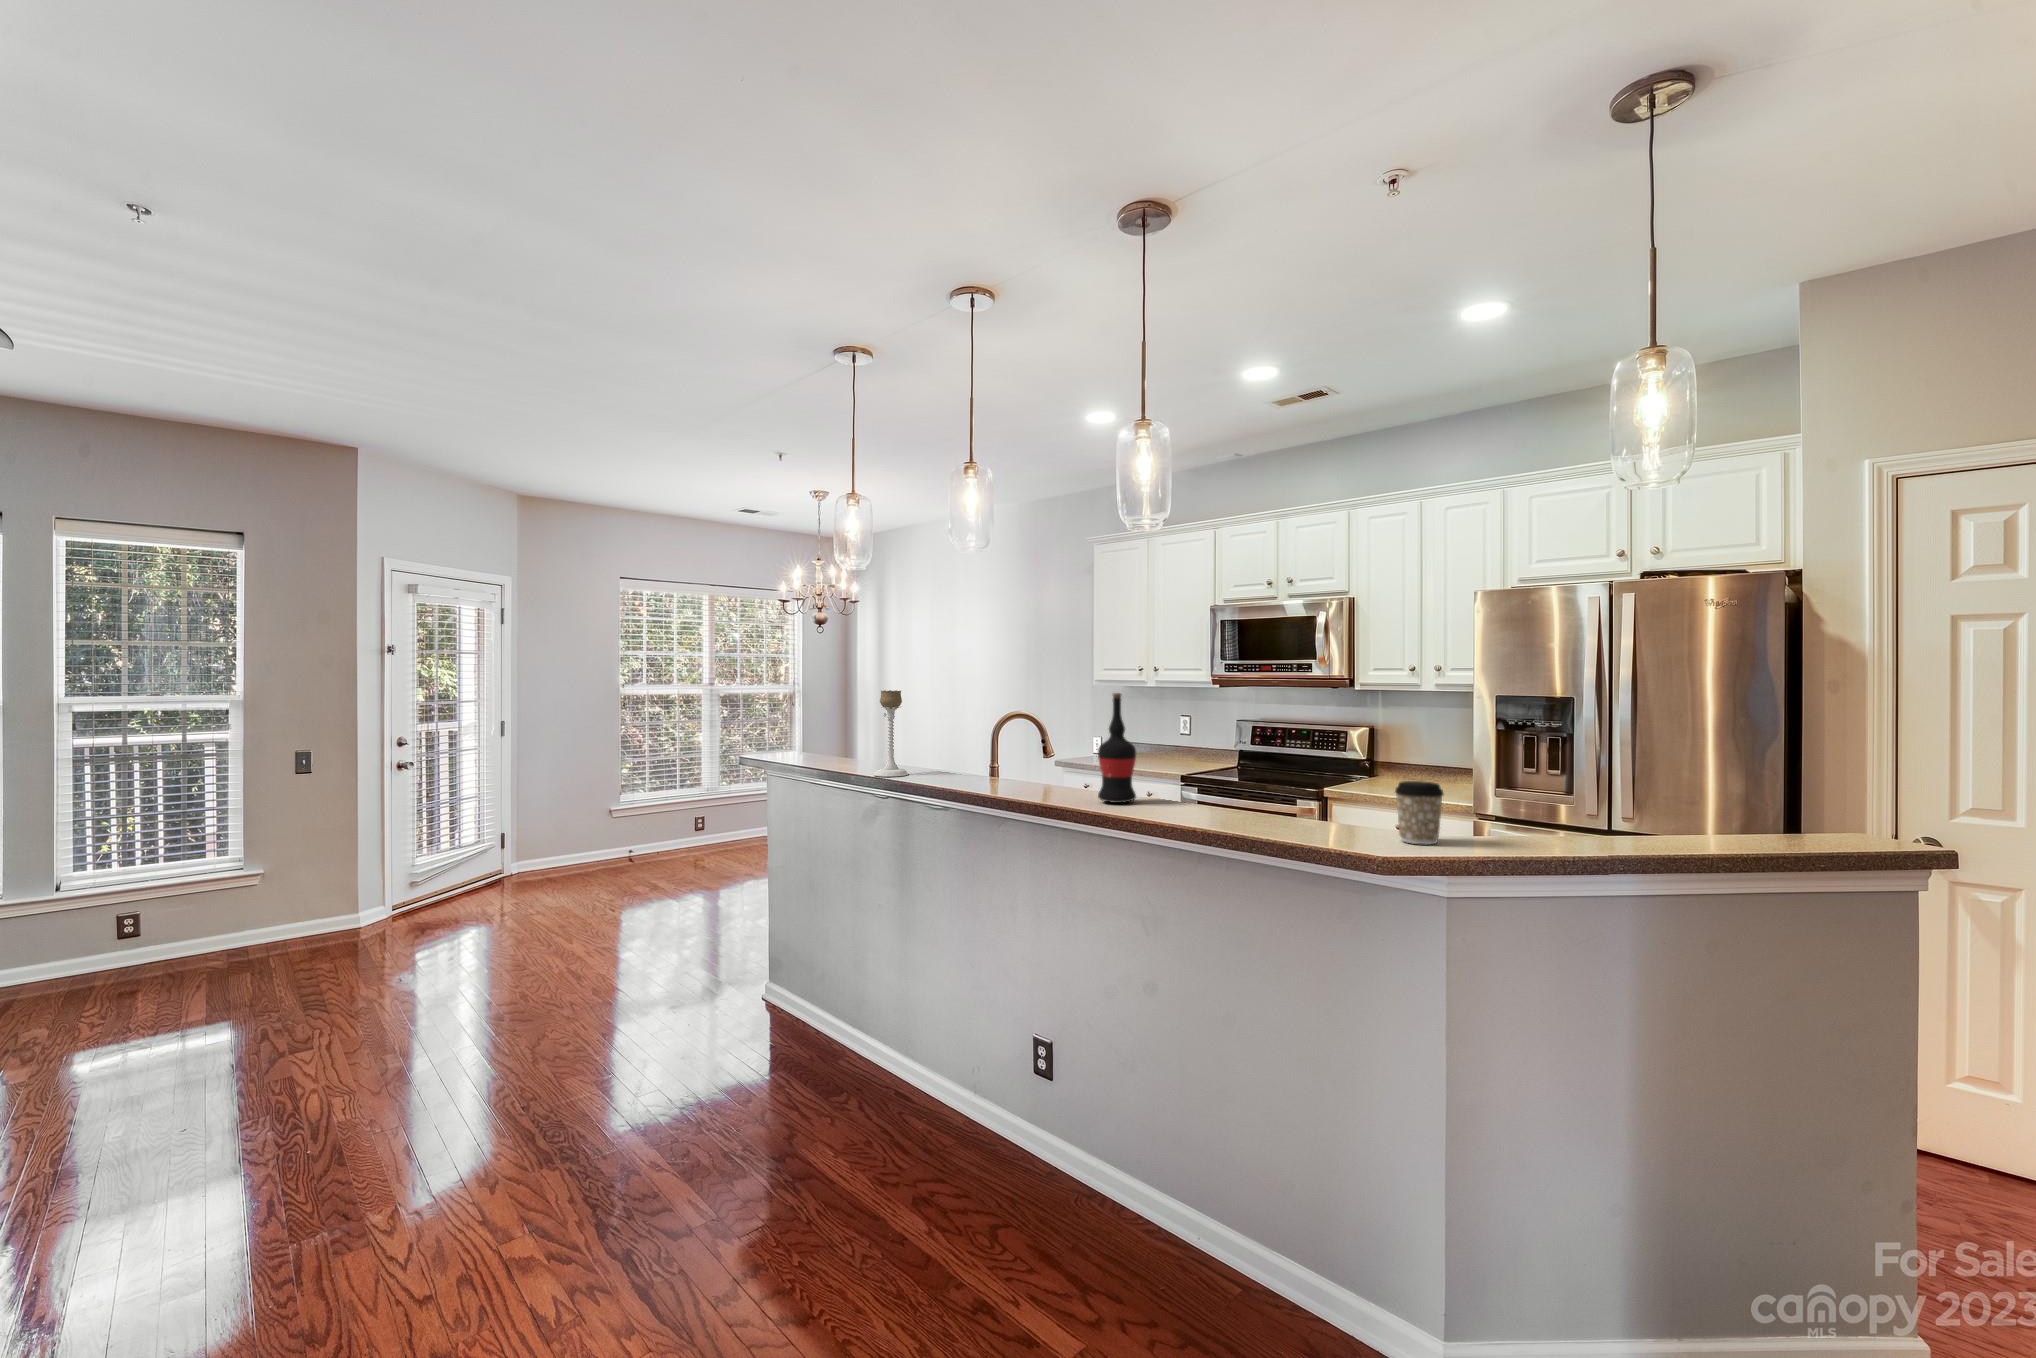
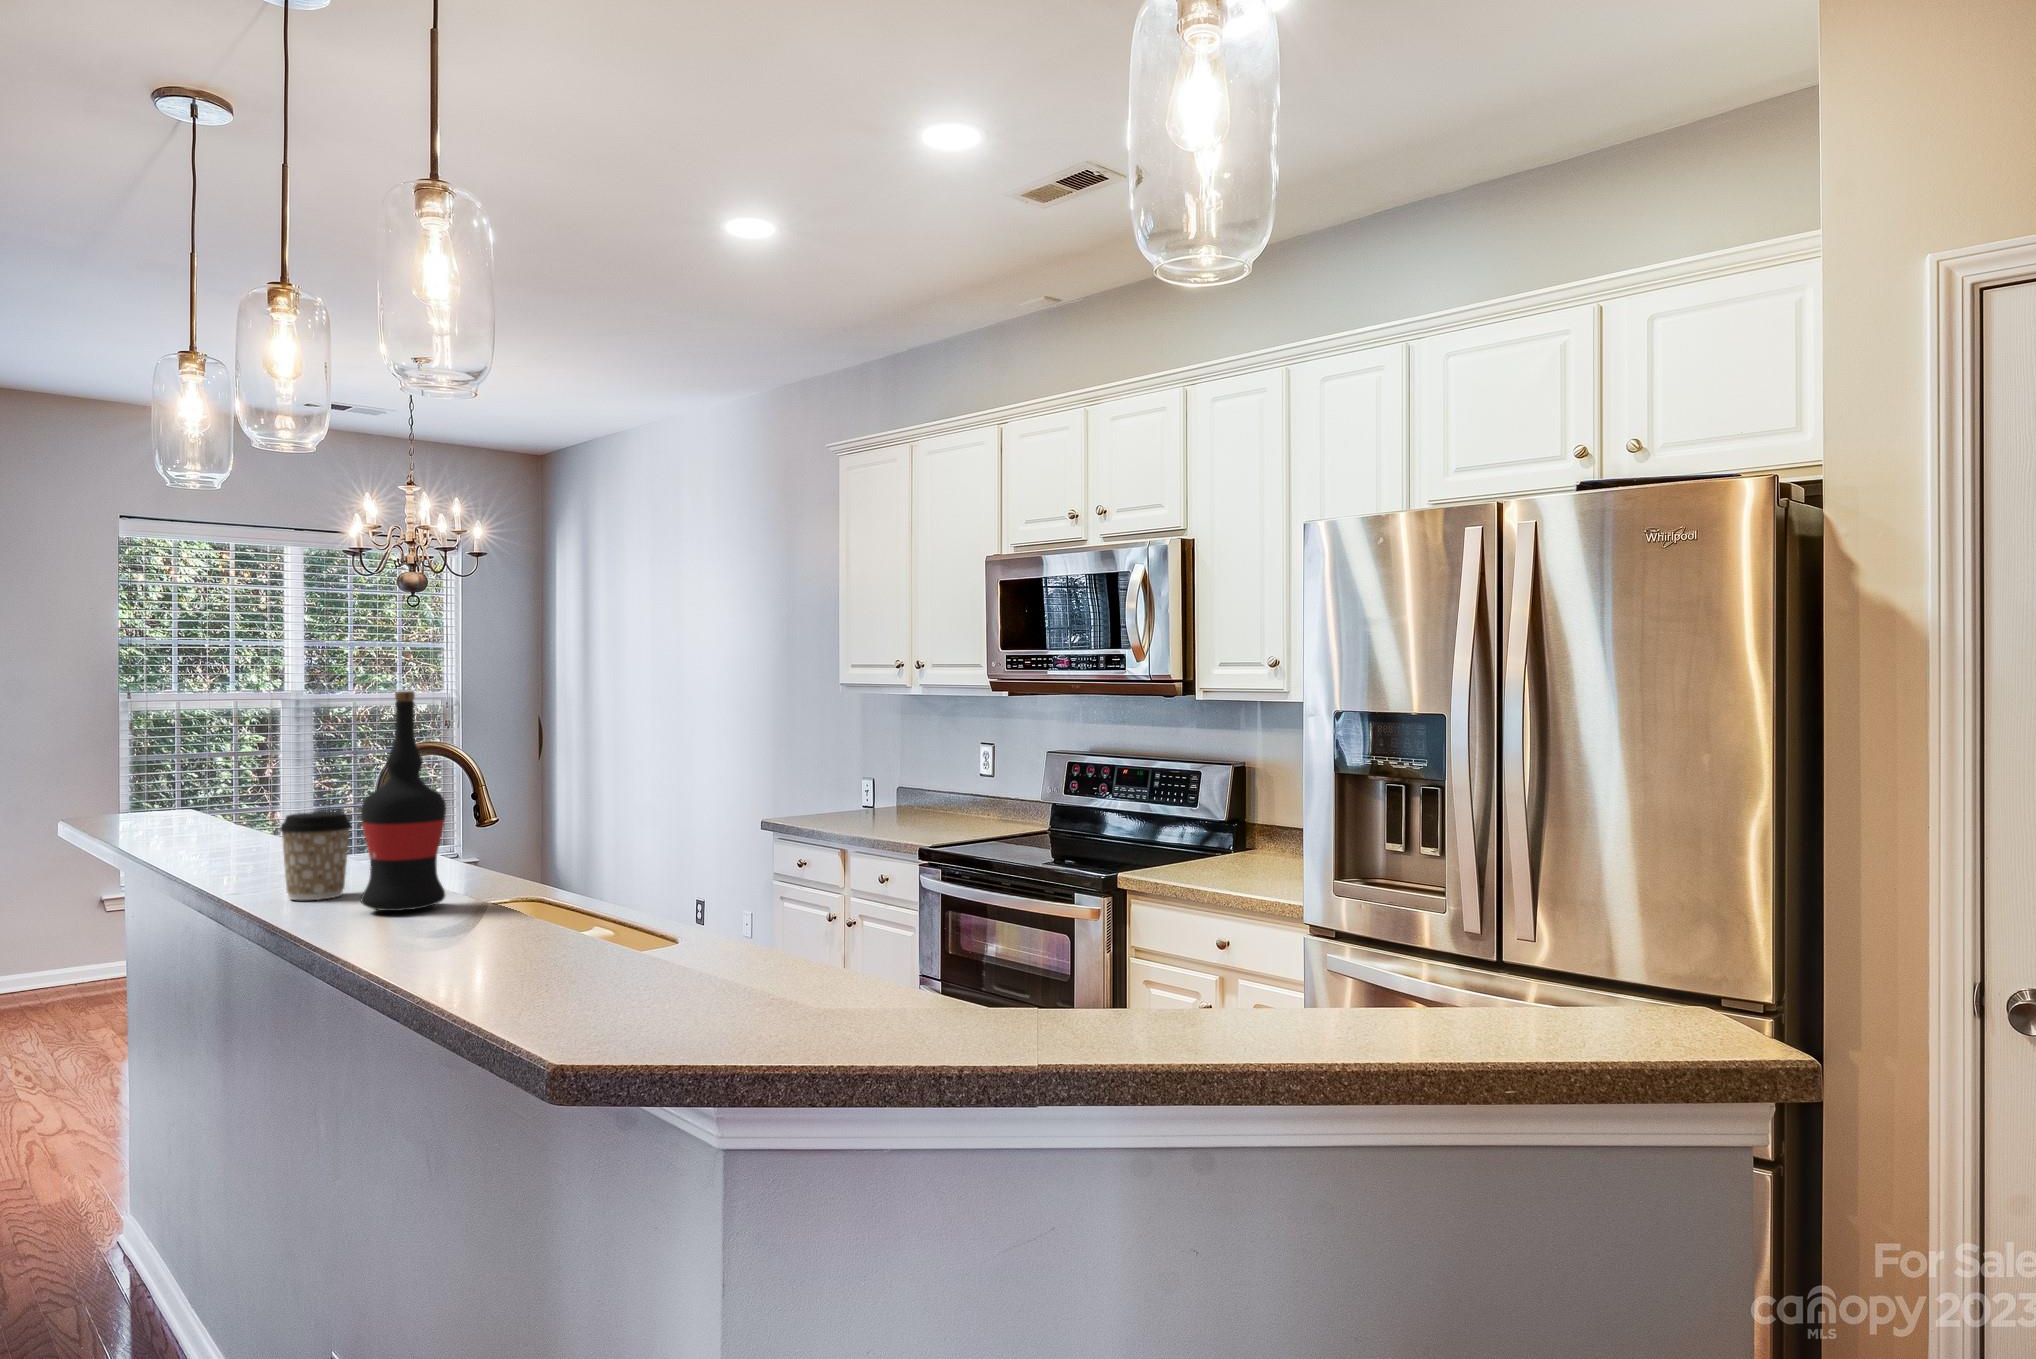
candle holder: present [874,690,908,777] -> none [163,693,238,852]
coffee cup: present [1395,781,1443,844] -> present [280,812,351,900]

